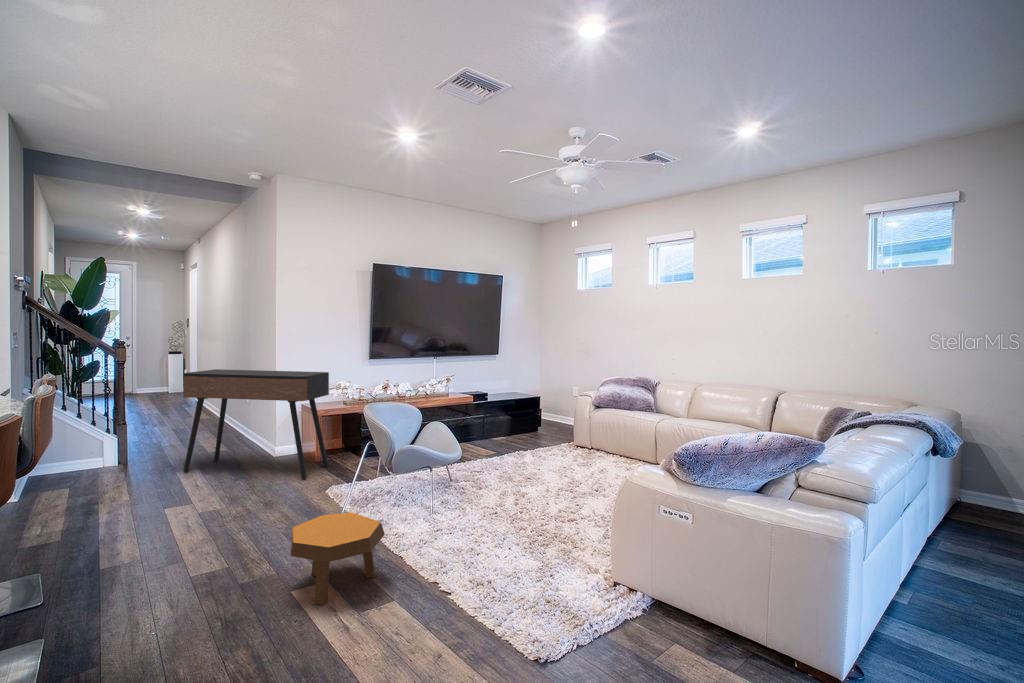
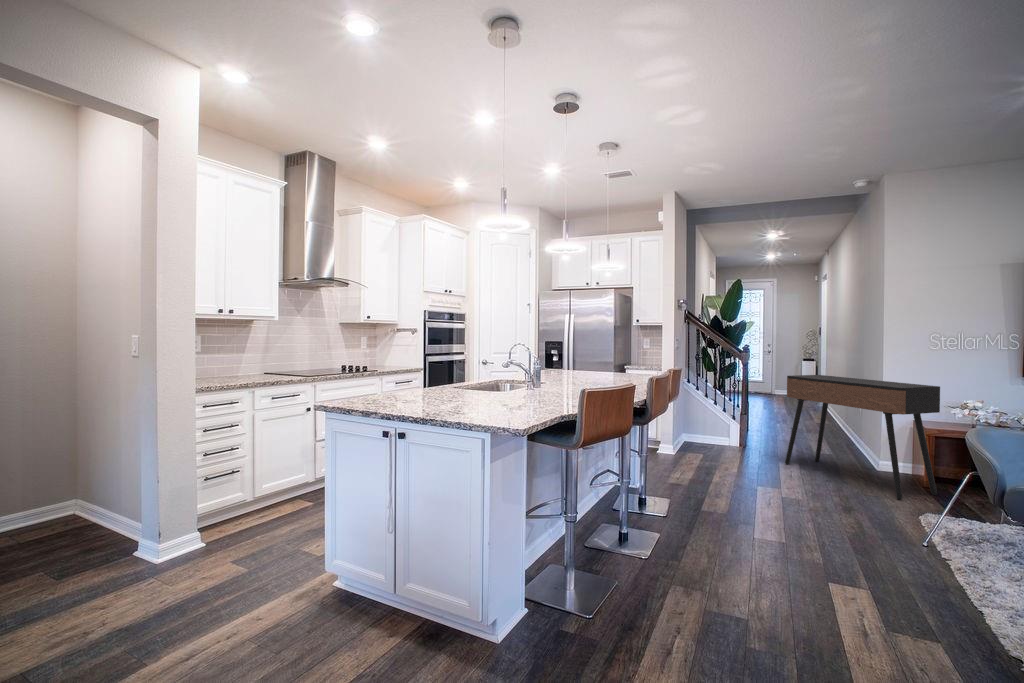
footstool: present [291,512,385,605] -> none [830,526,948,613]

